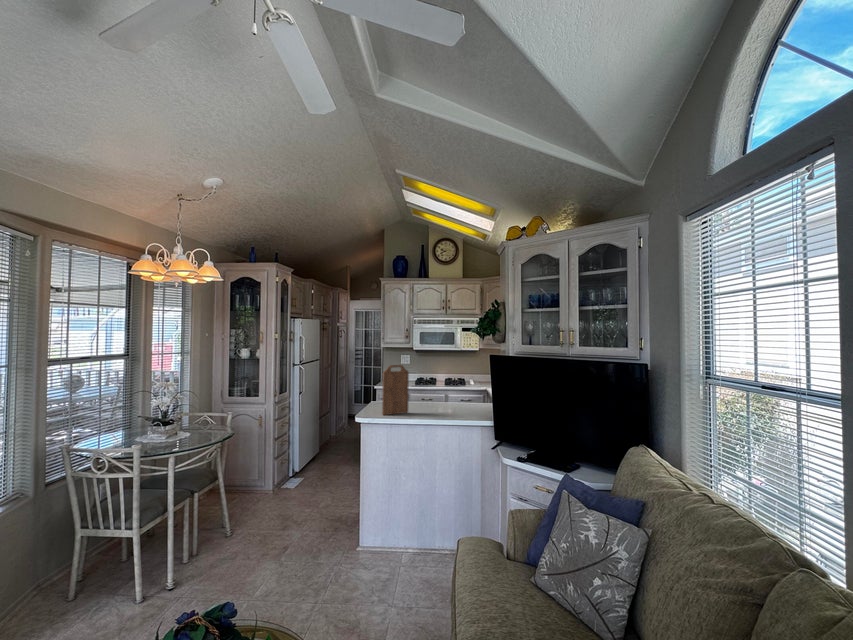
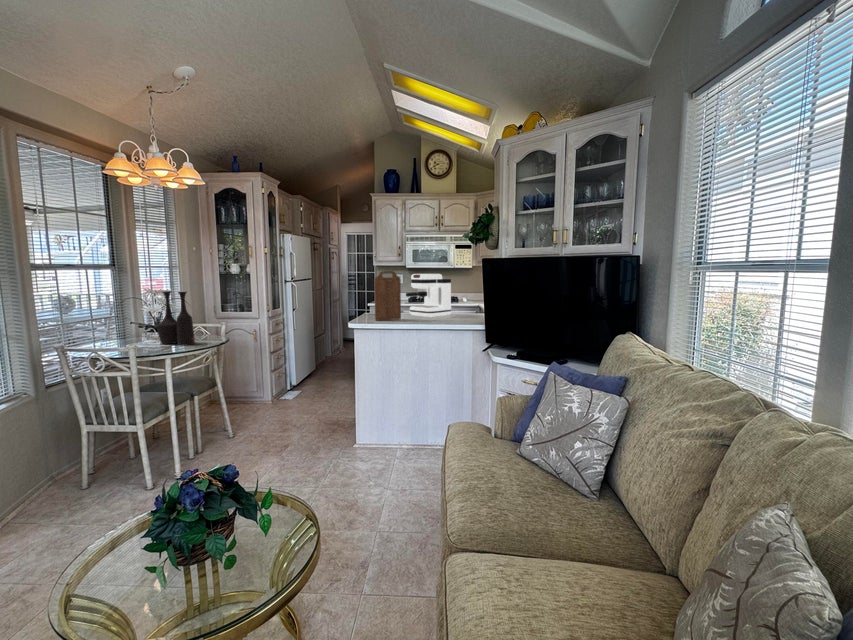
coffee maker: none [413,365,459,411] -> present [406,274,451,318]
vase: none [163,384,200,442] -> present [156,290,195,346]

